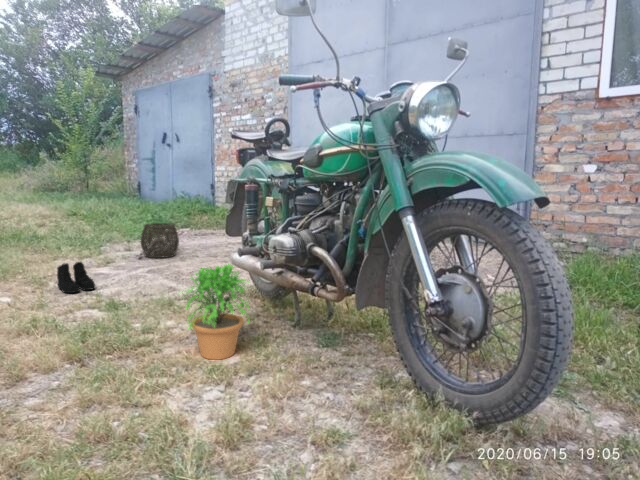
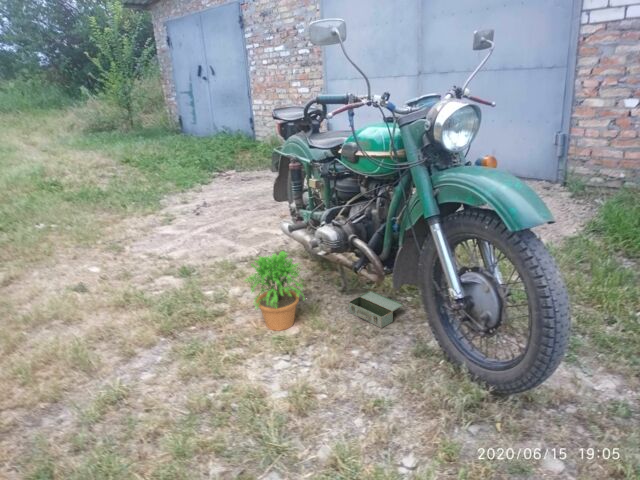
woven basket: present [141,223,179,258] -> none [196,178,230,212]
boots: present [57,262,95,293] -> none [133,231,167,261]
toolbox: none [302,324,366,361] -> present [349,291,403,328]

